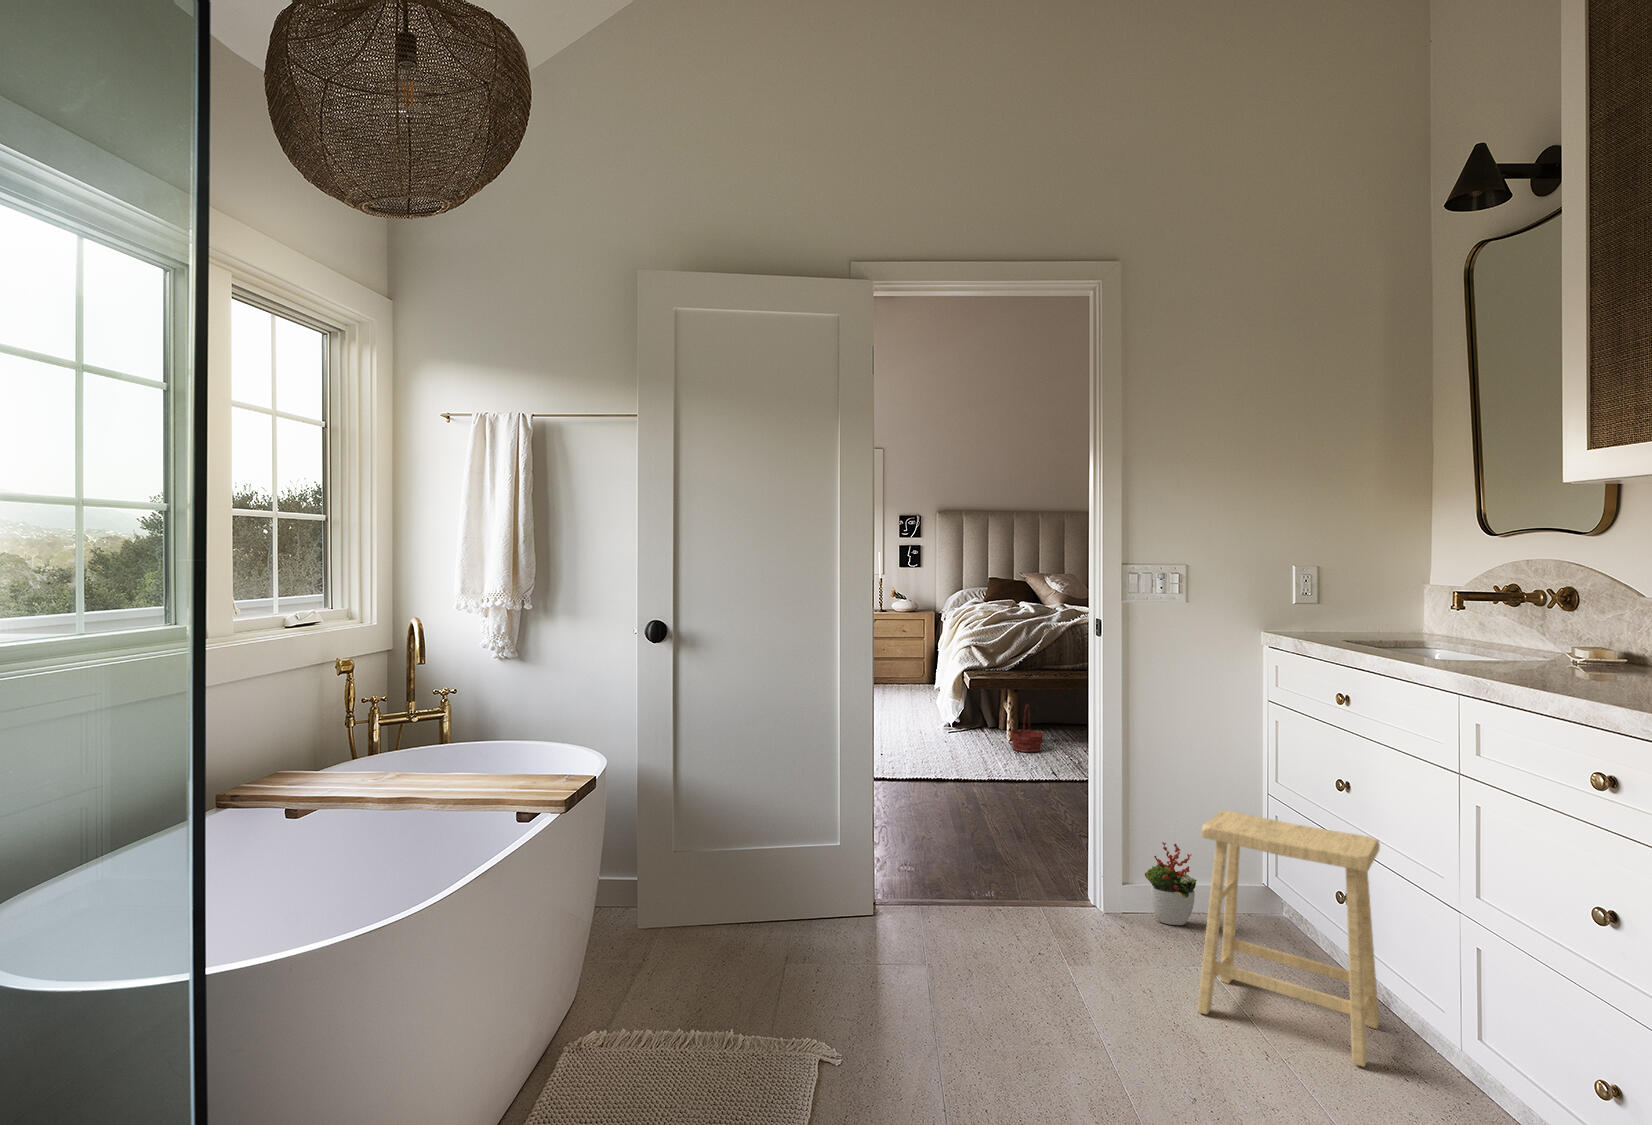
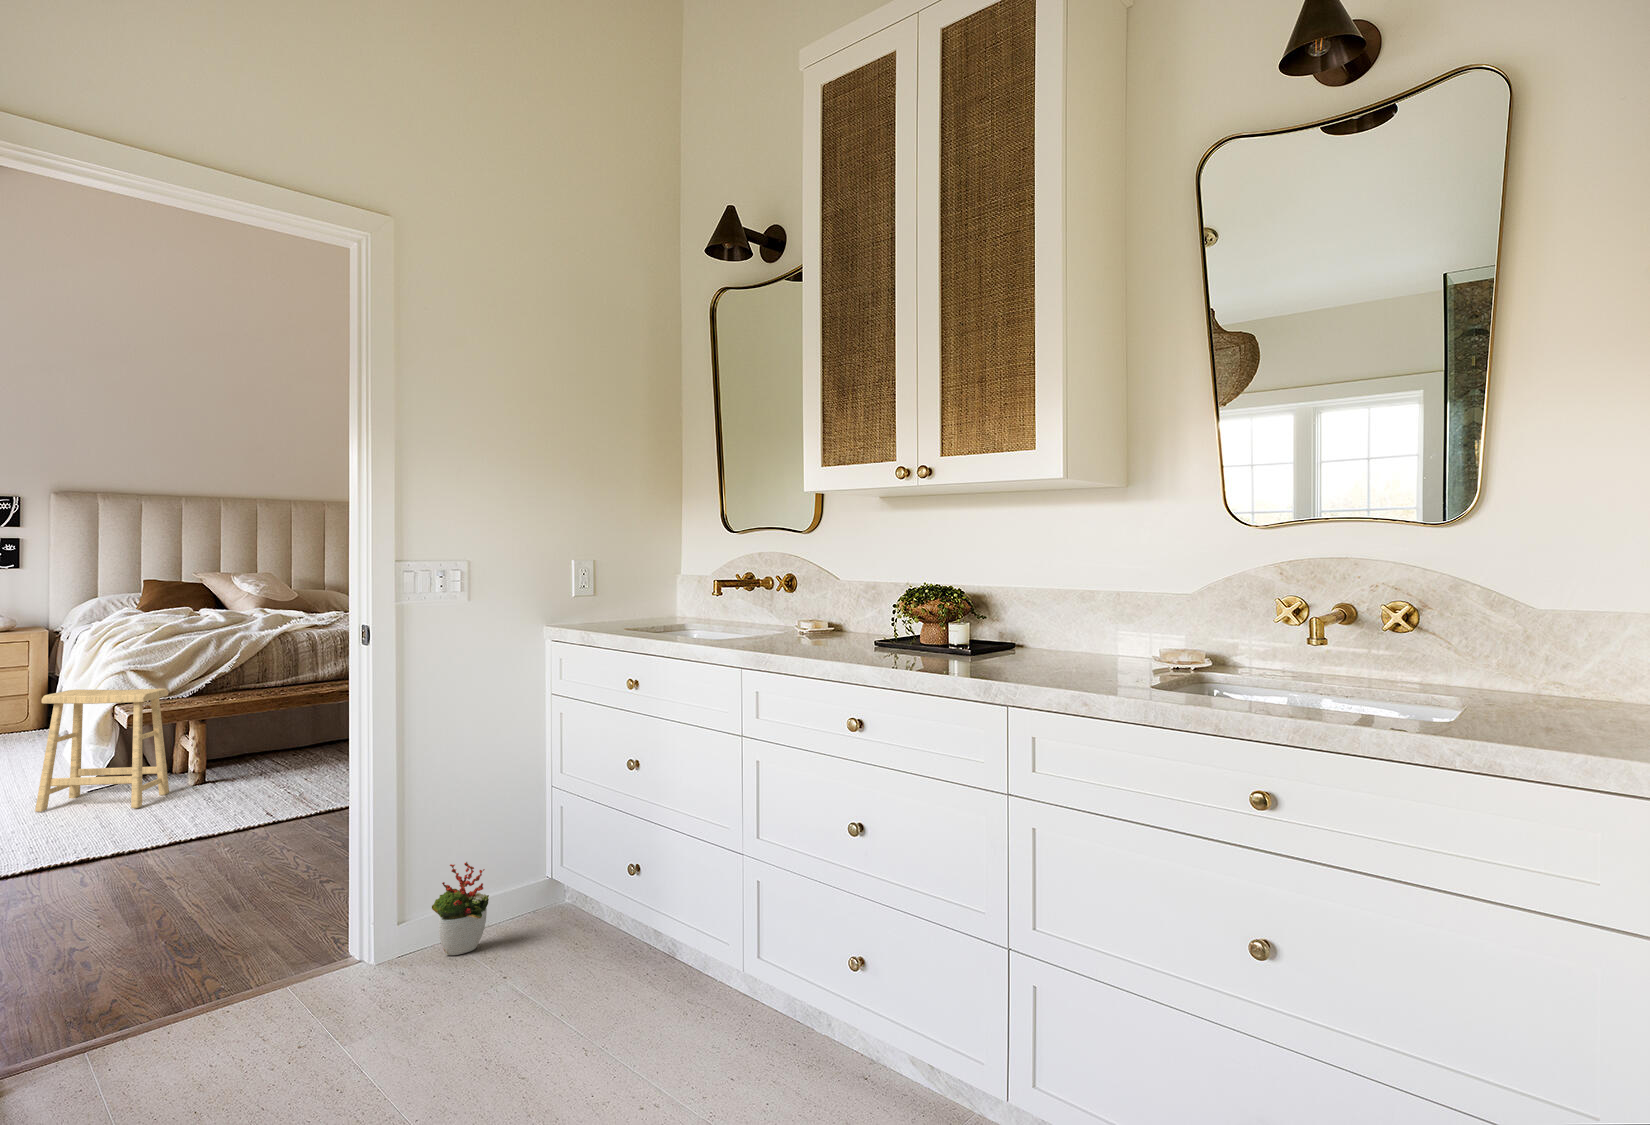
basket: present [1010,704,1044,752] -> none [195,736,248,798]
footstool: present [1198,811,1380,1066] -> present [35,689,169,812]

